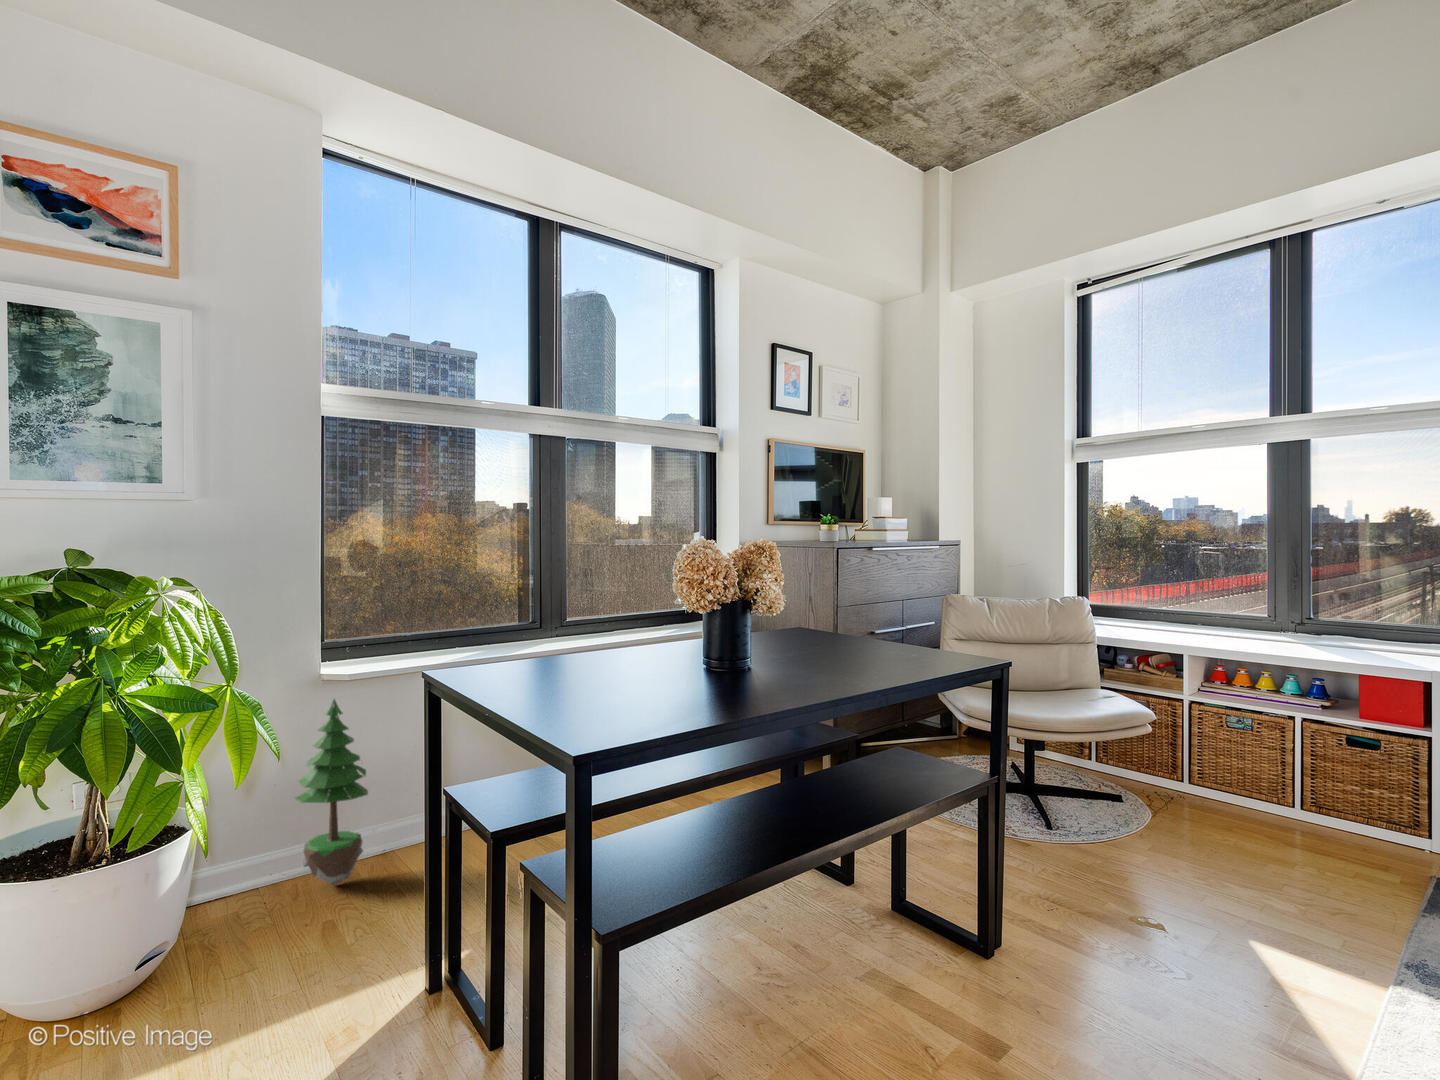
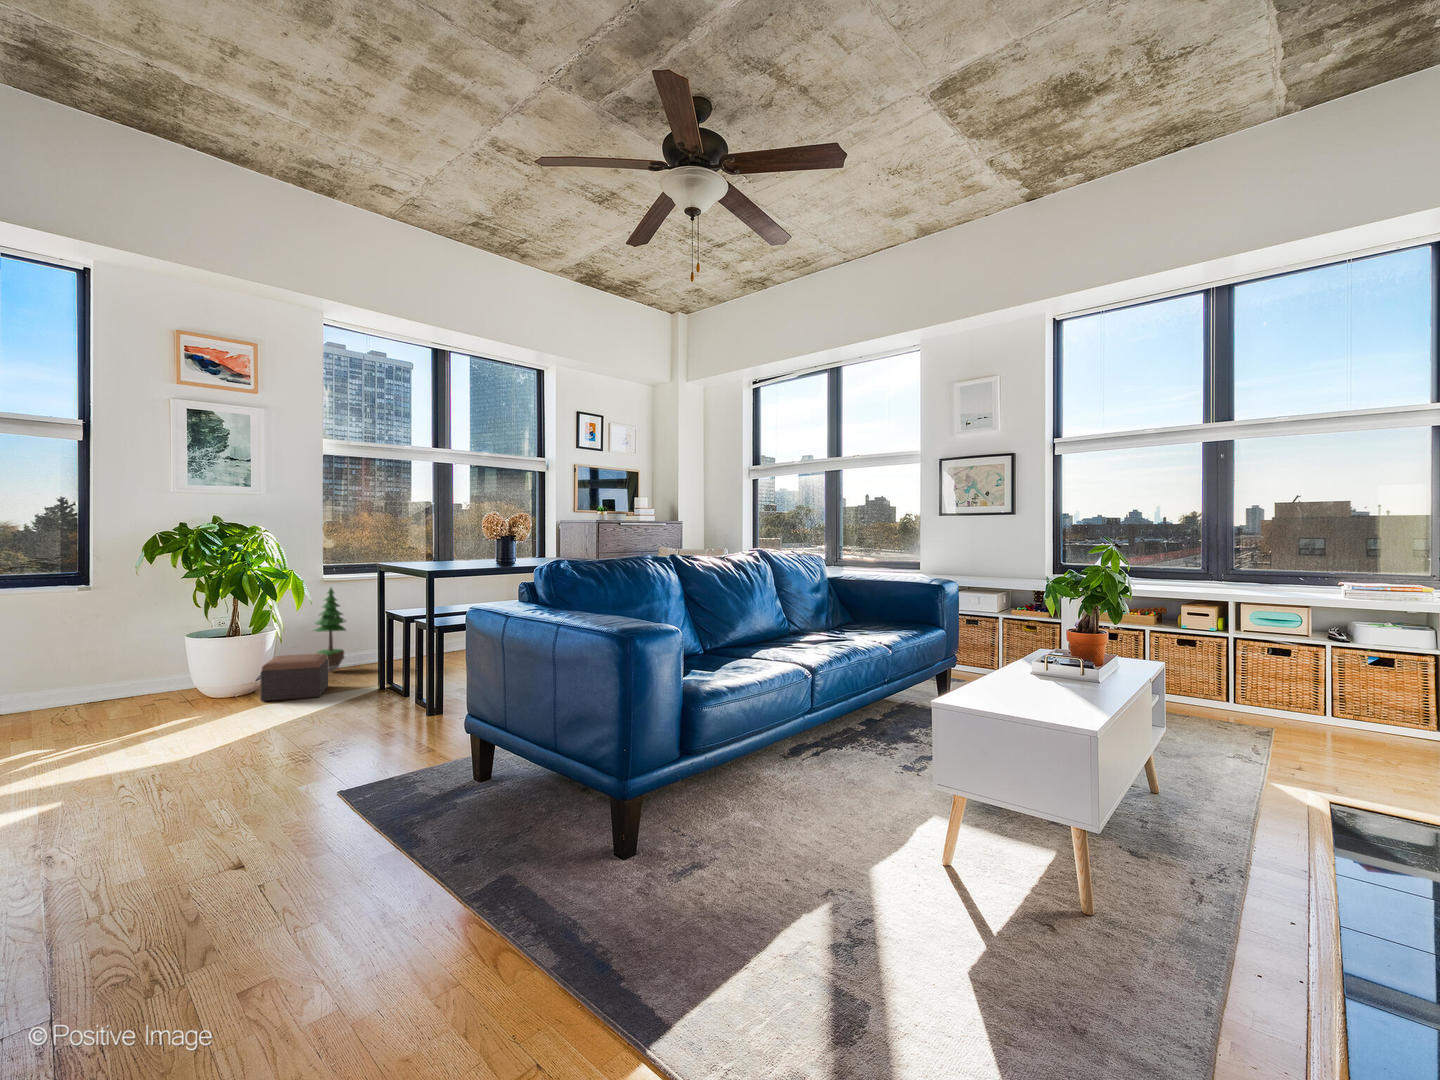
footstool: none [141,881,321,1046] -> present [261,654,328,701]

